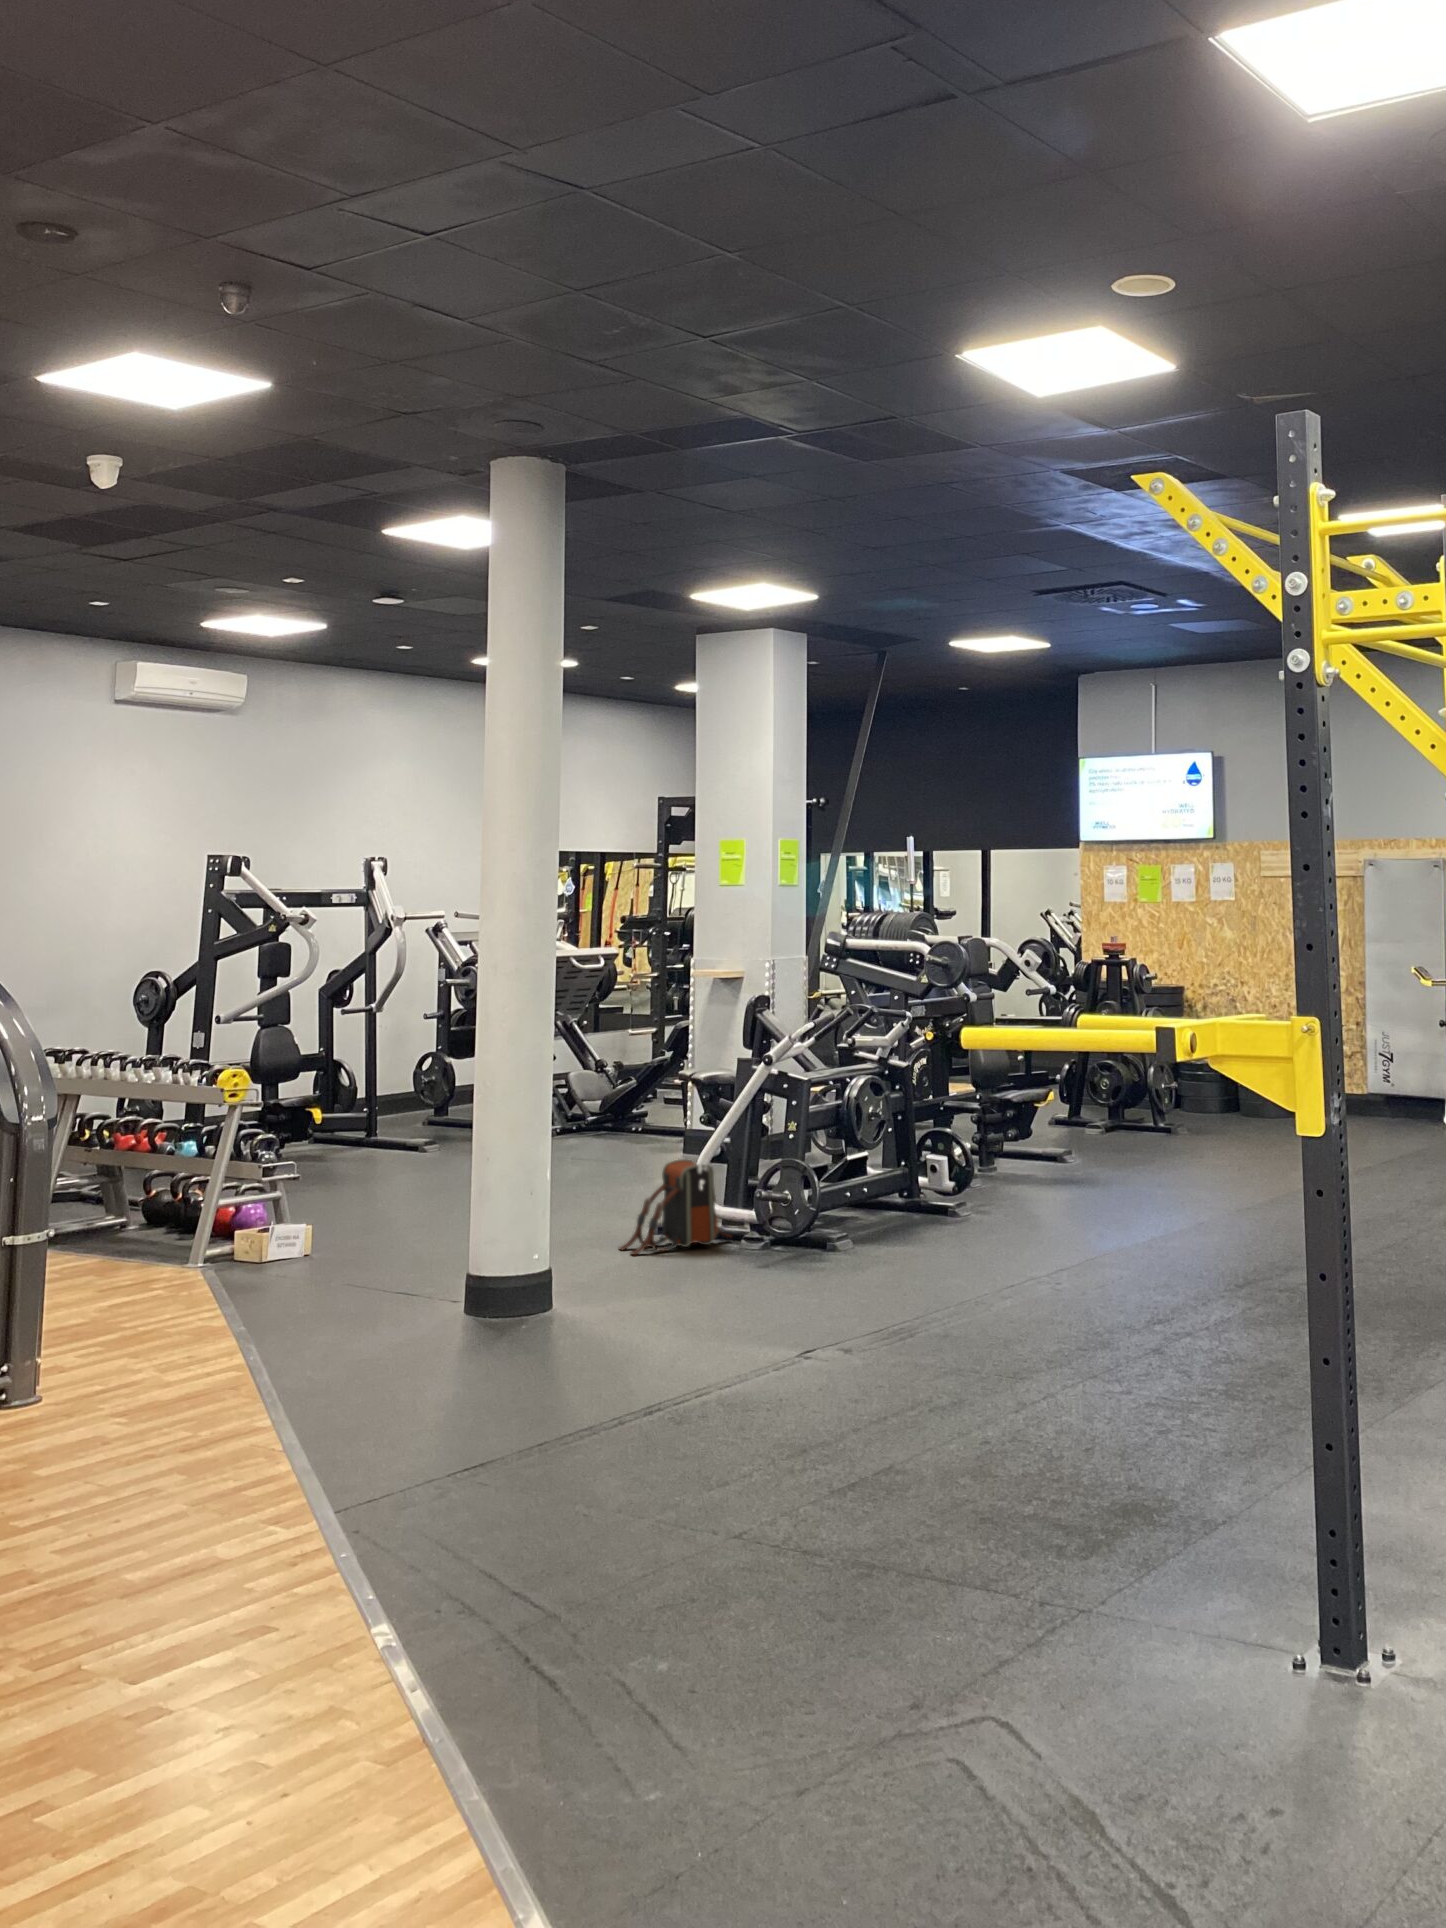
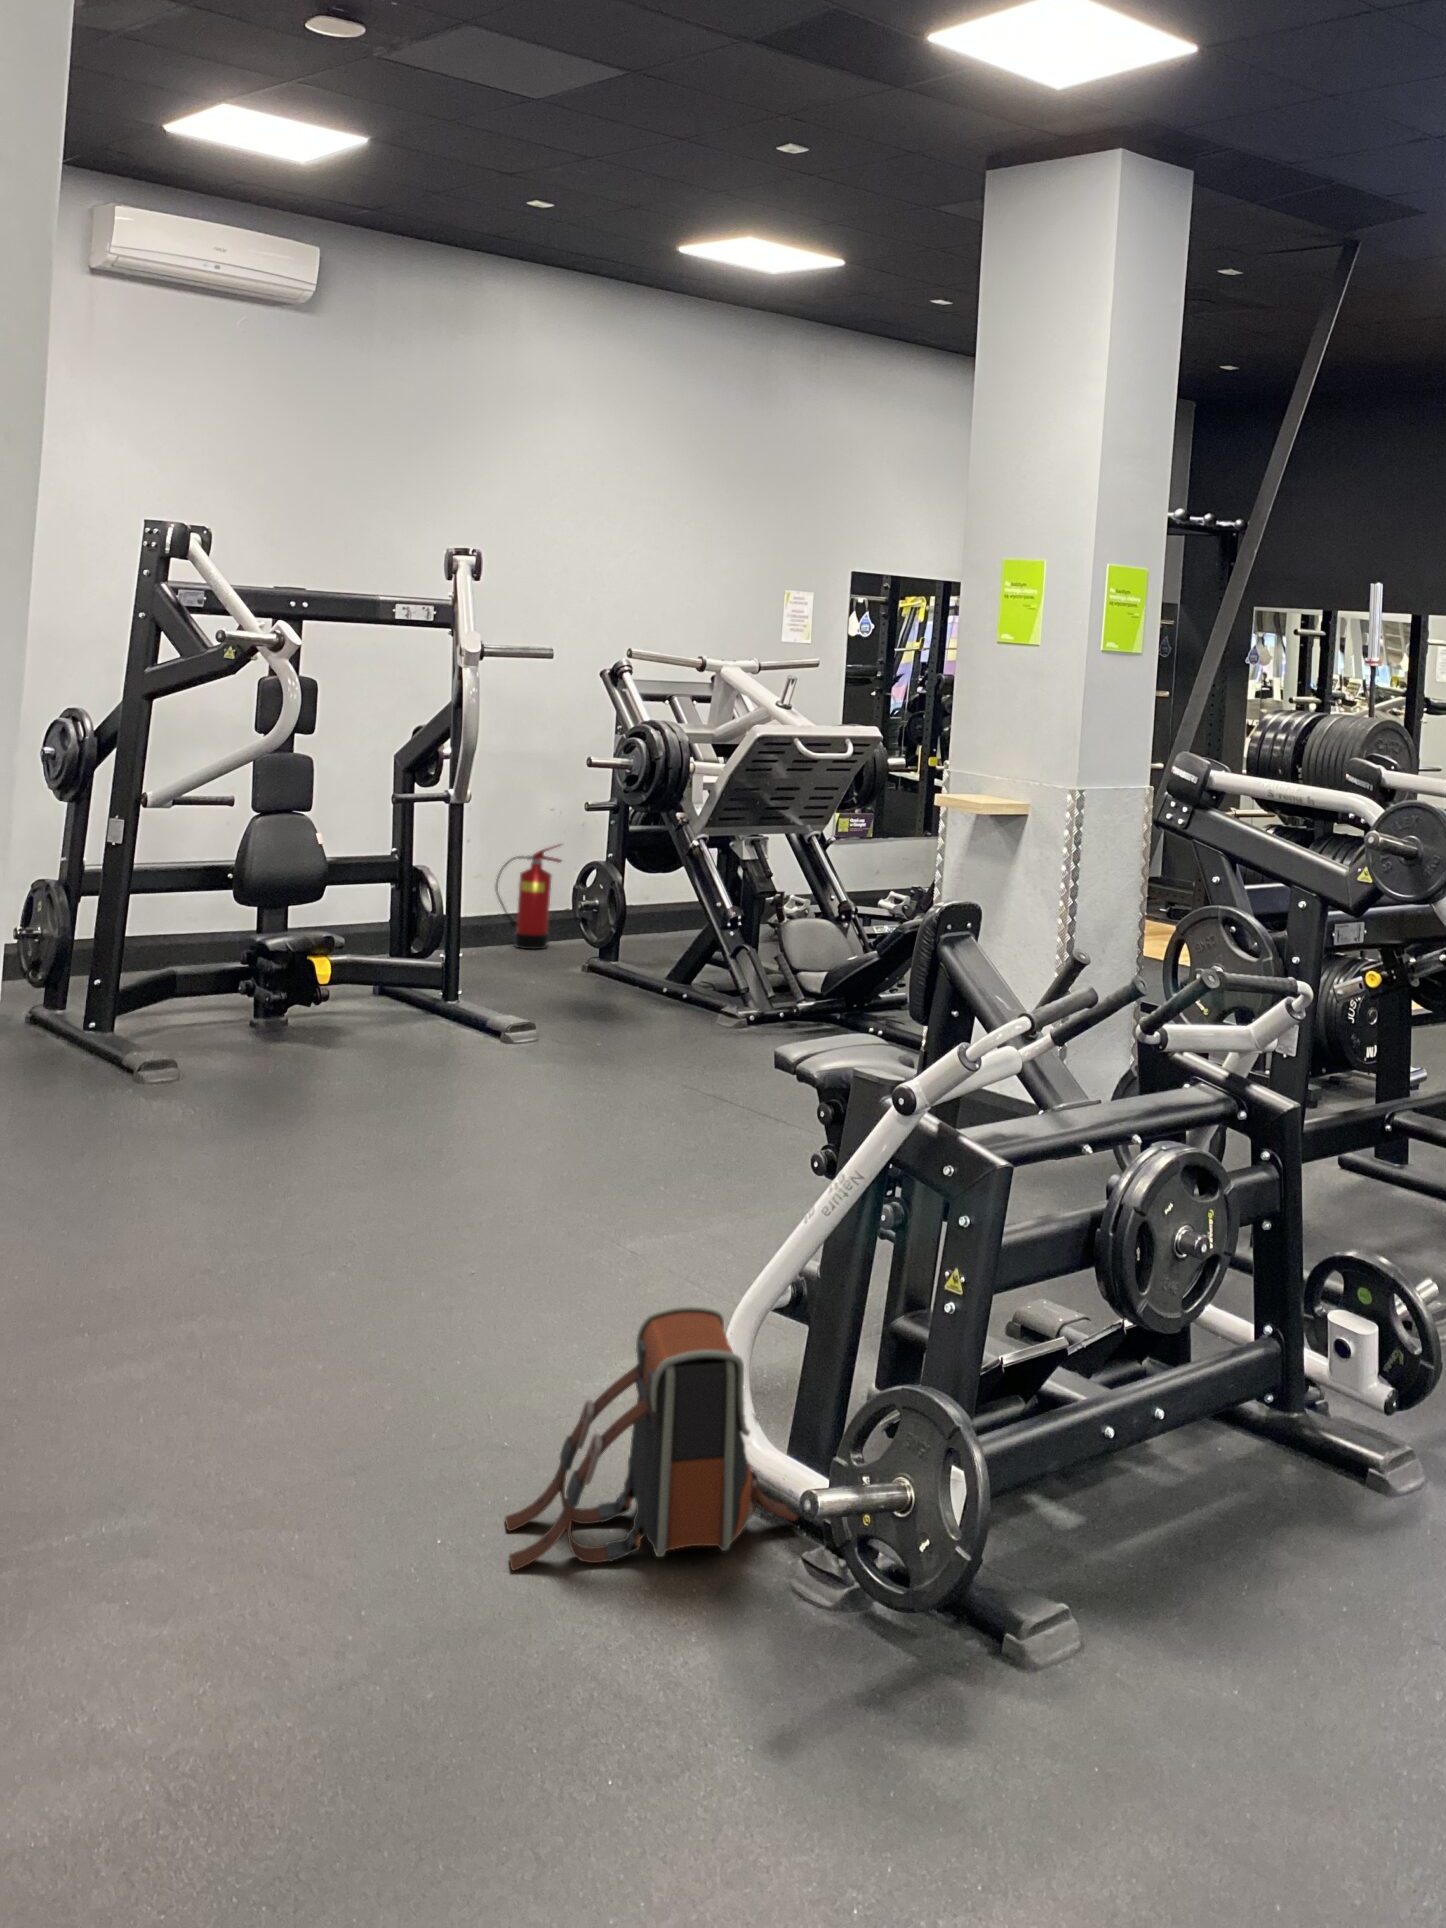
fire extinguisher: none [358,1046,403,1118] -> present [496,844,561,949]

